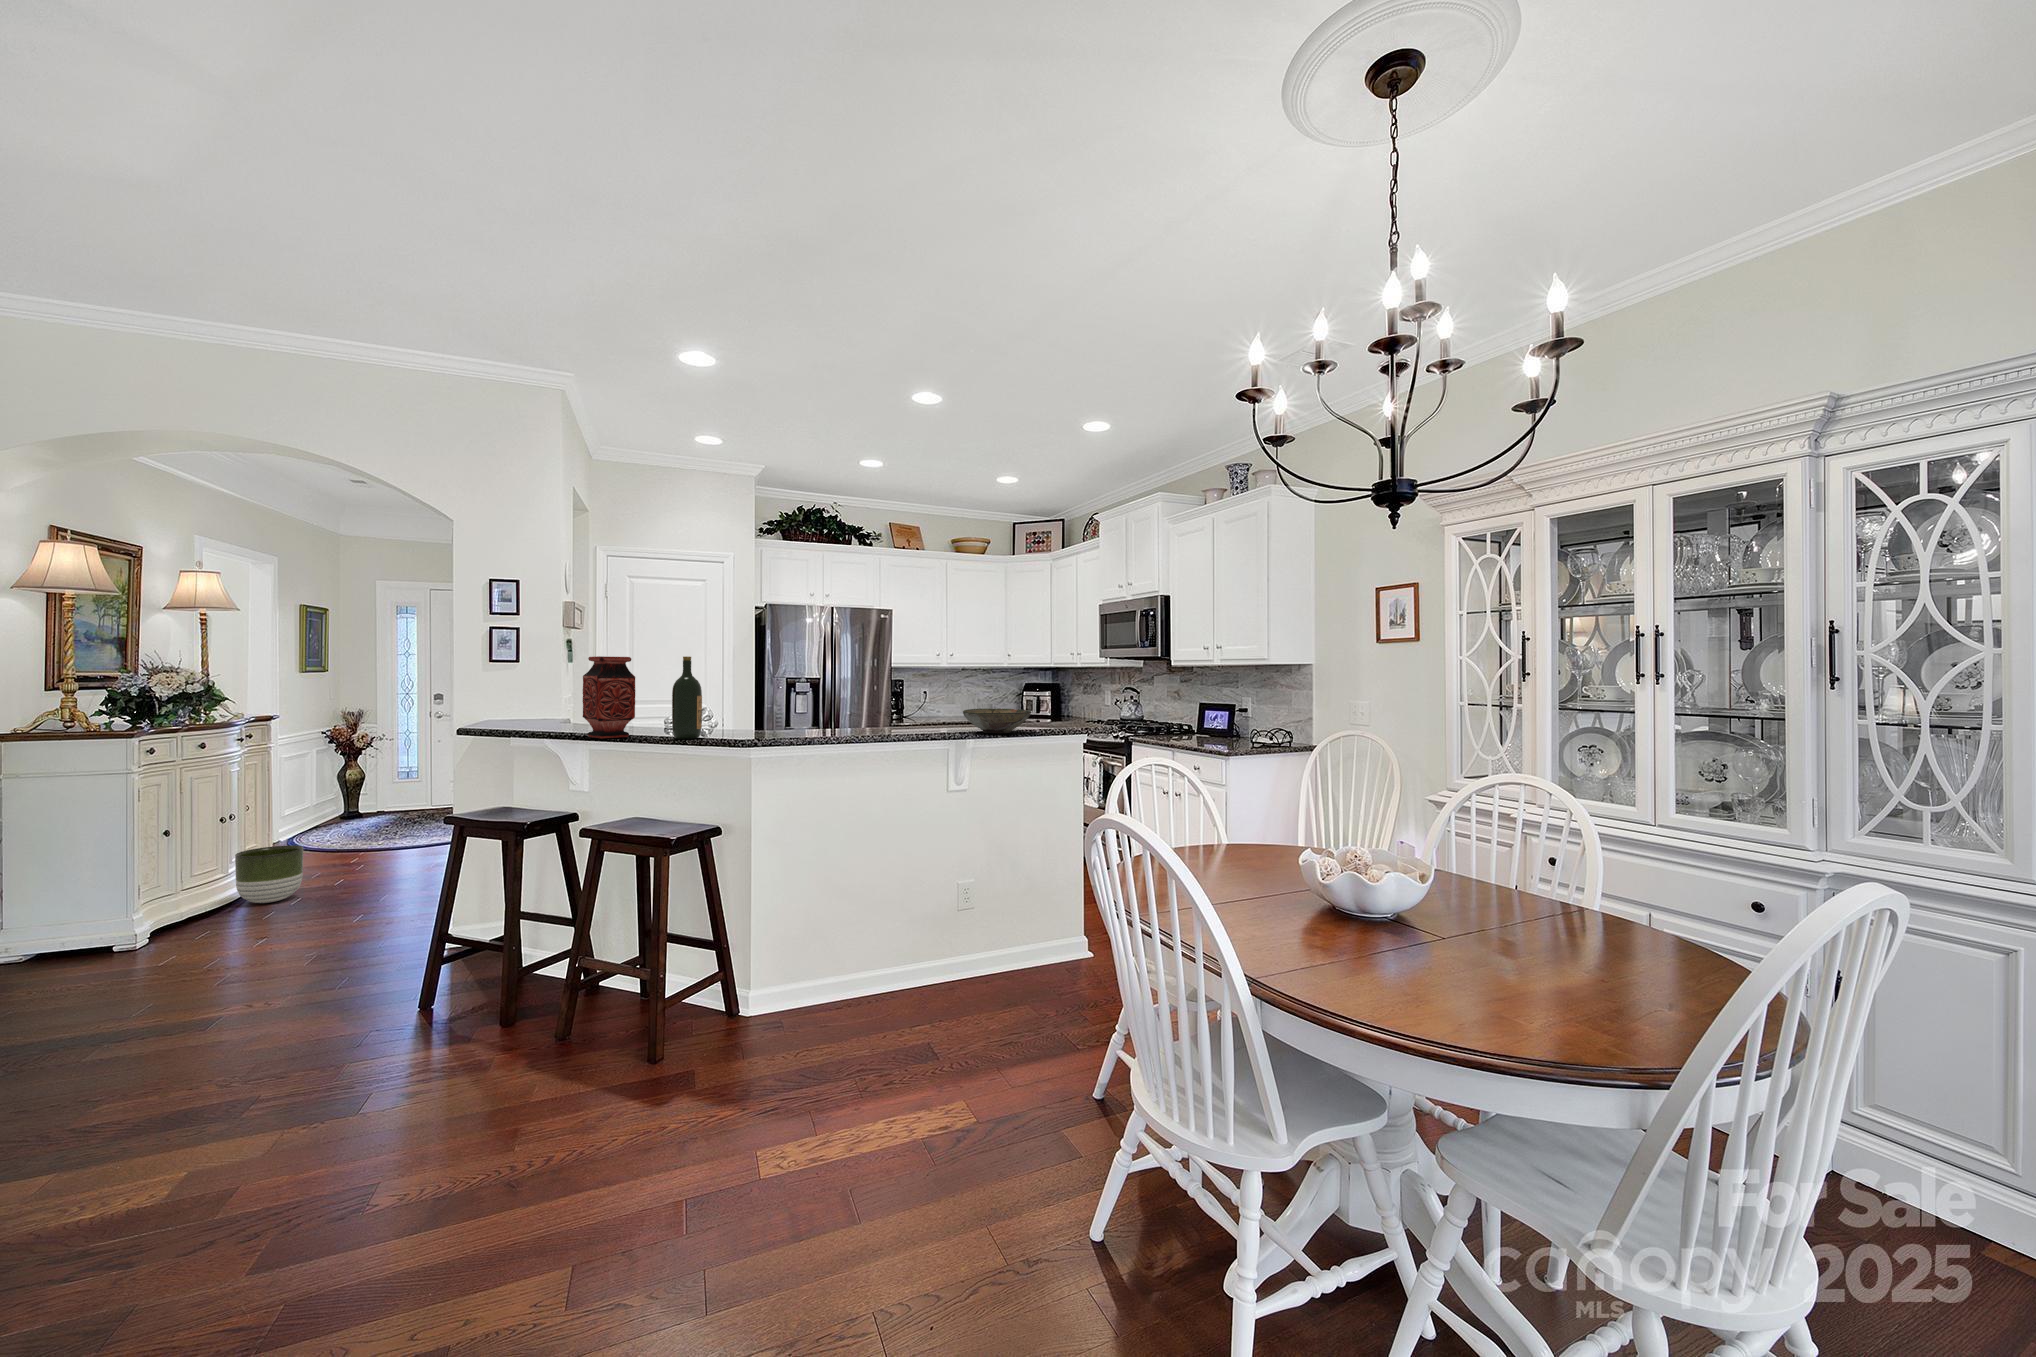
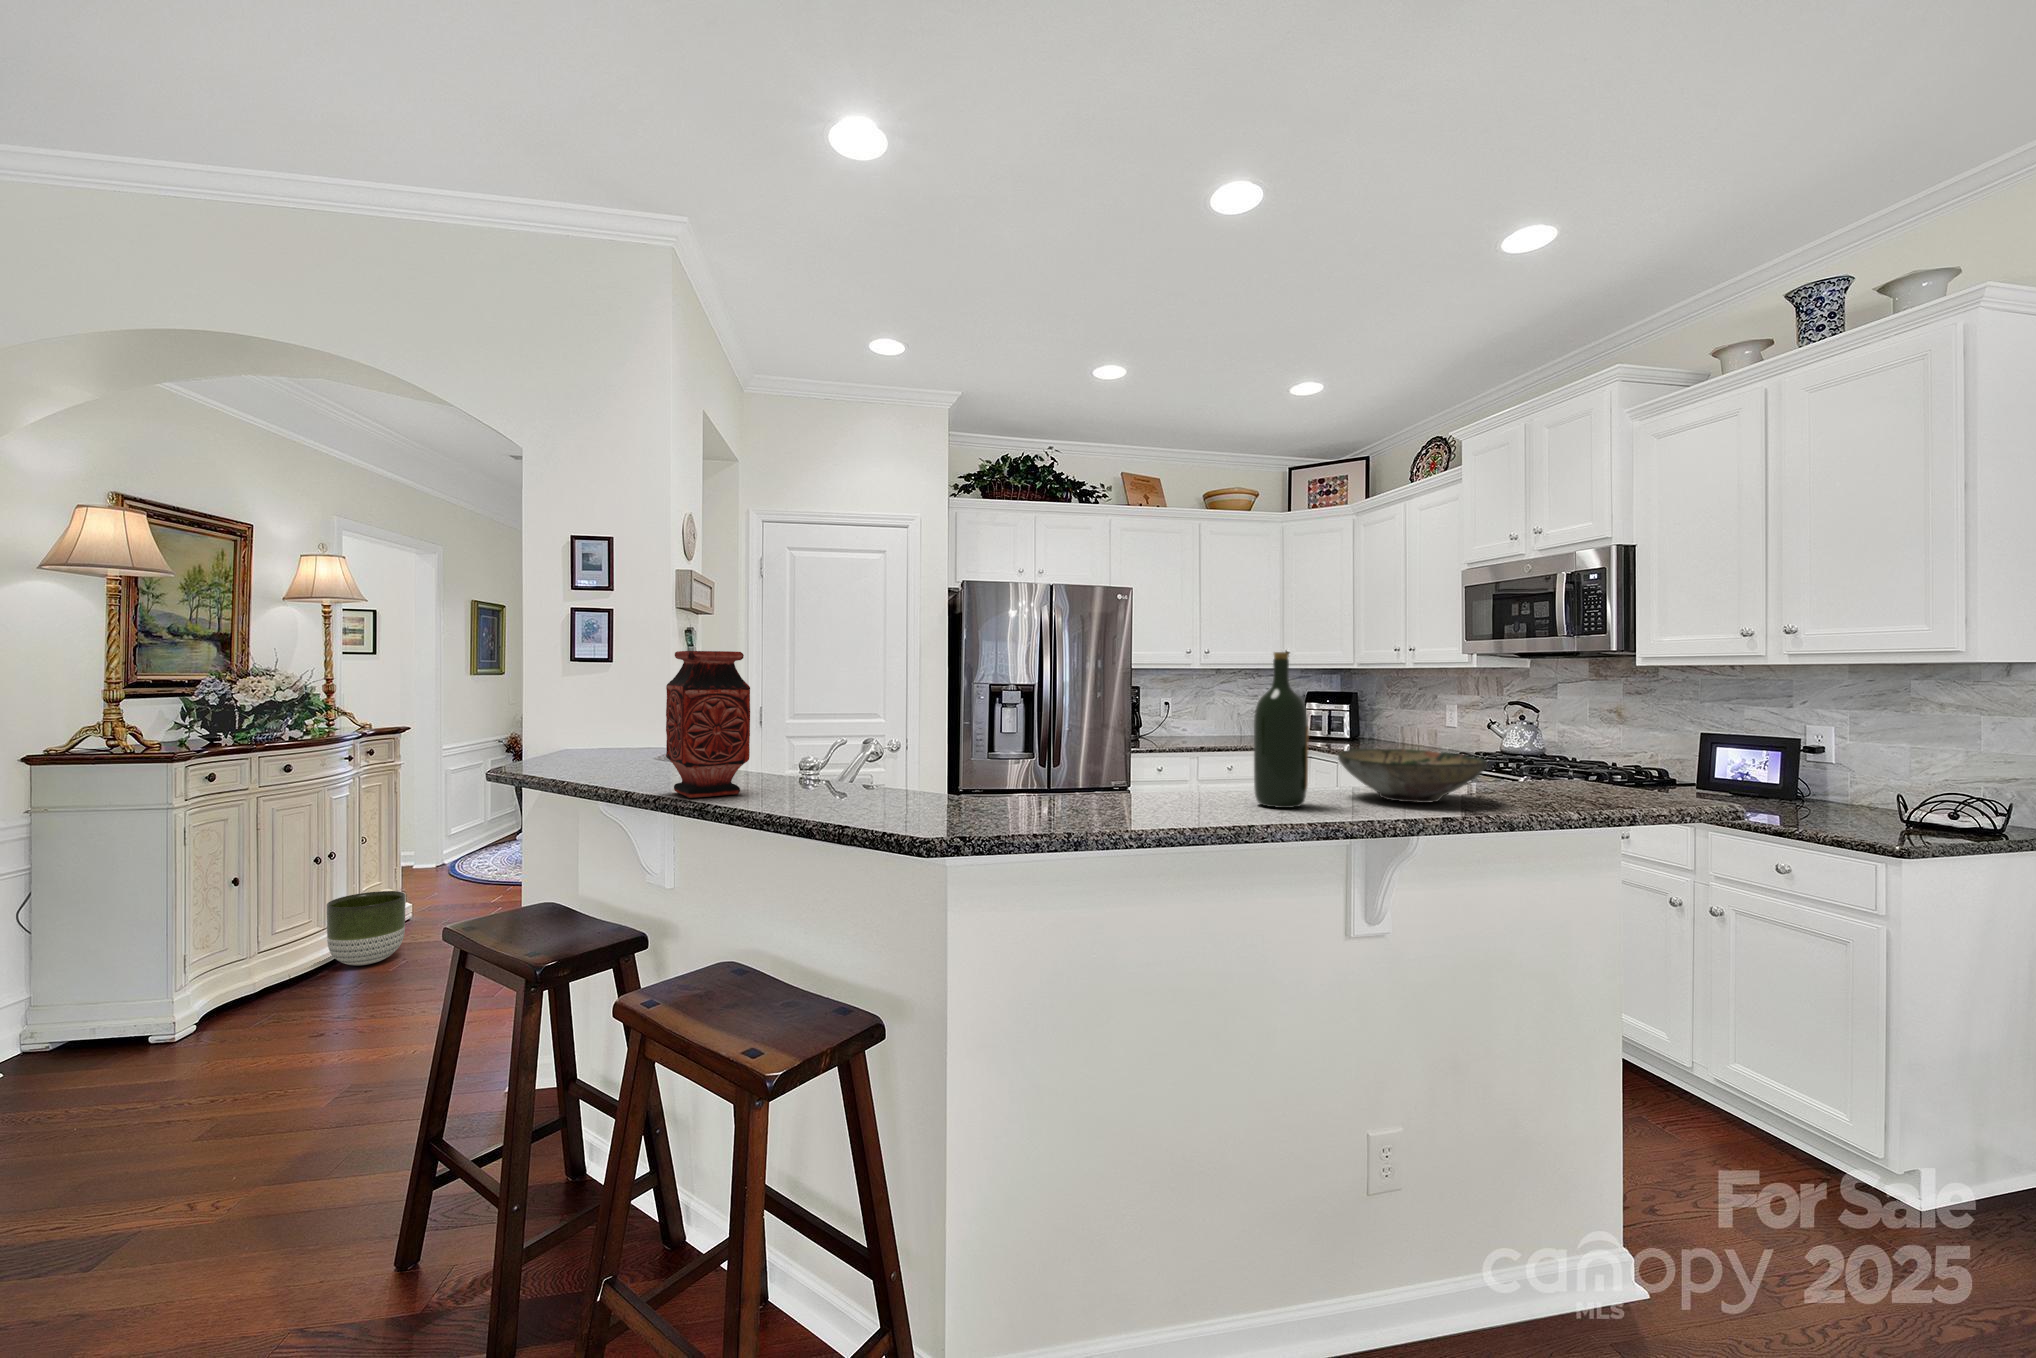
wine bottle: present [672,656,702,739] -> present [1254,652,1309,808]

